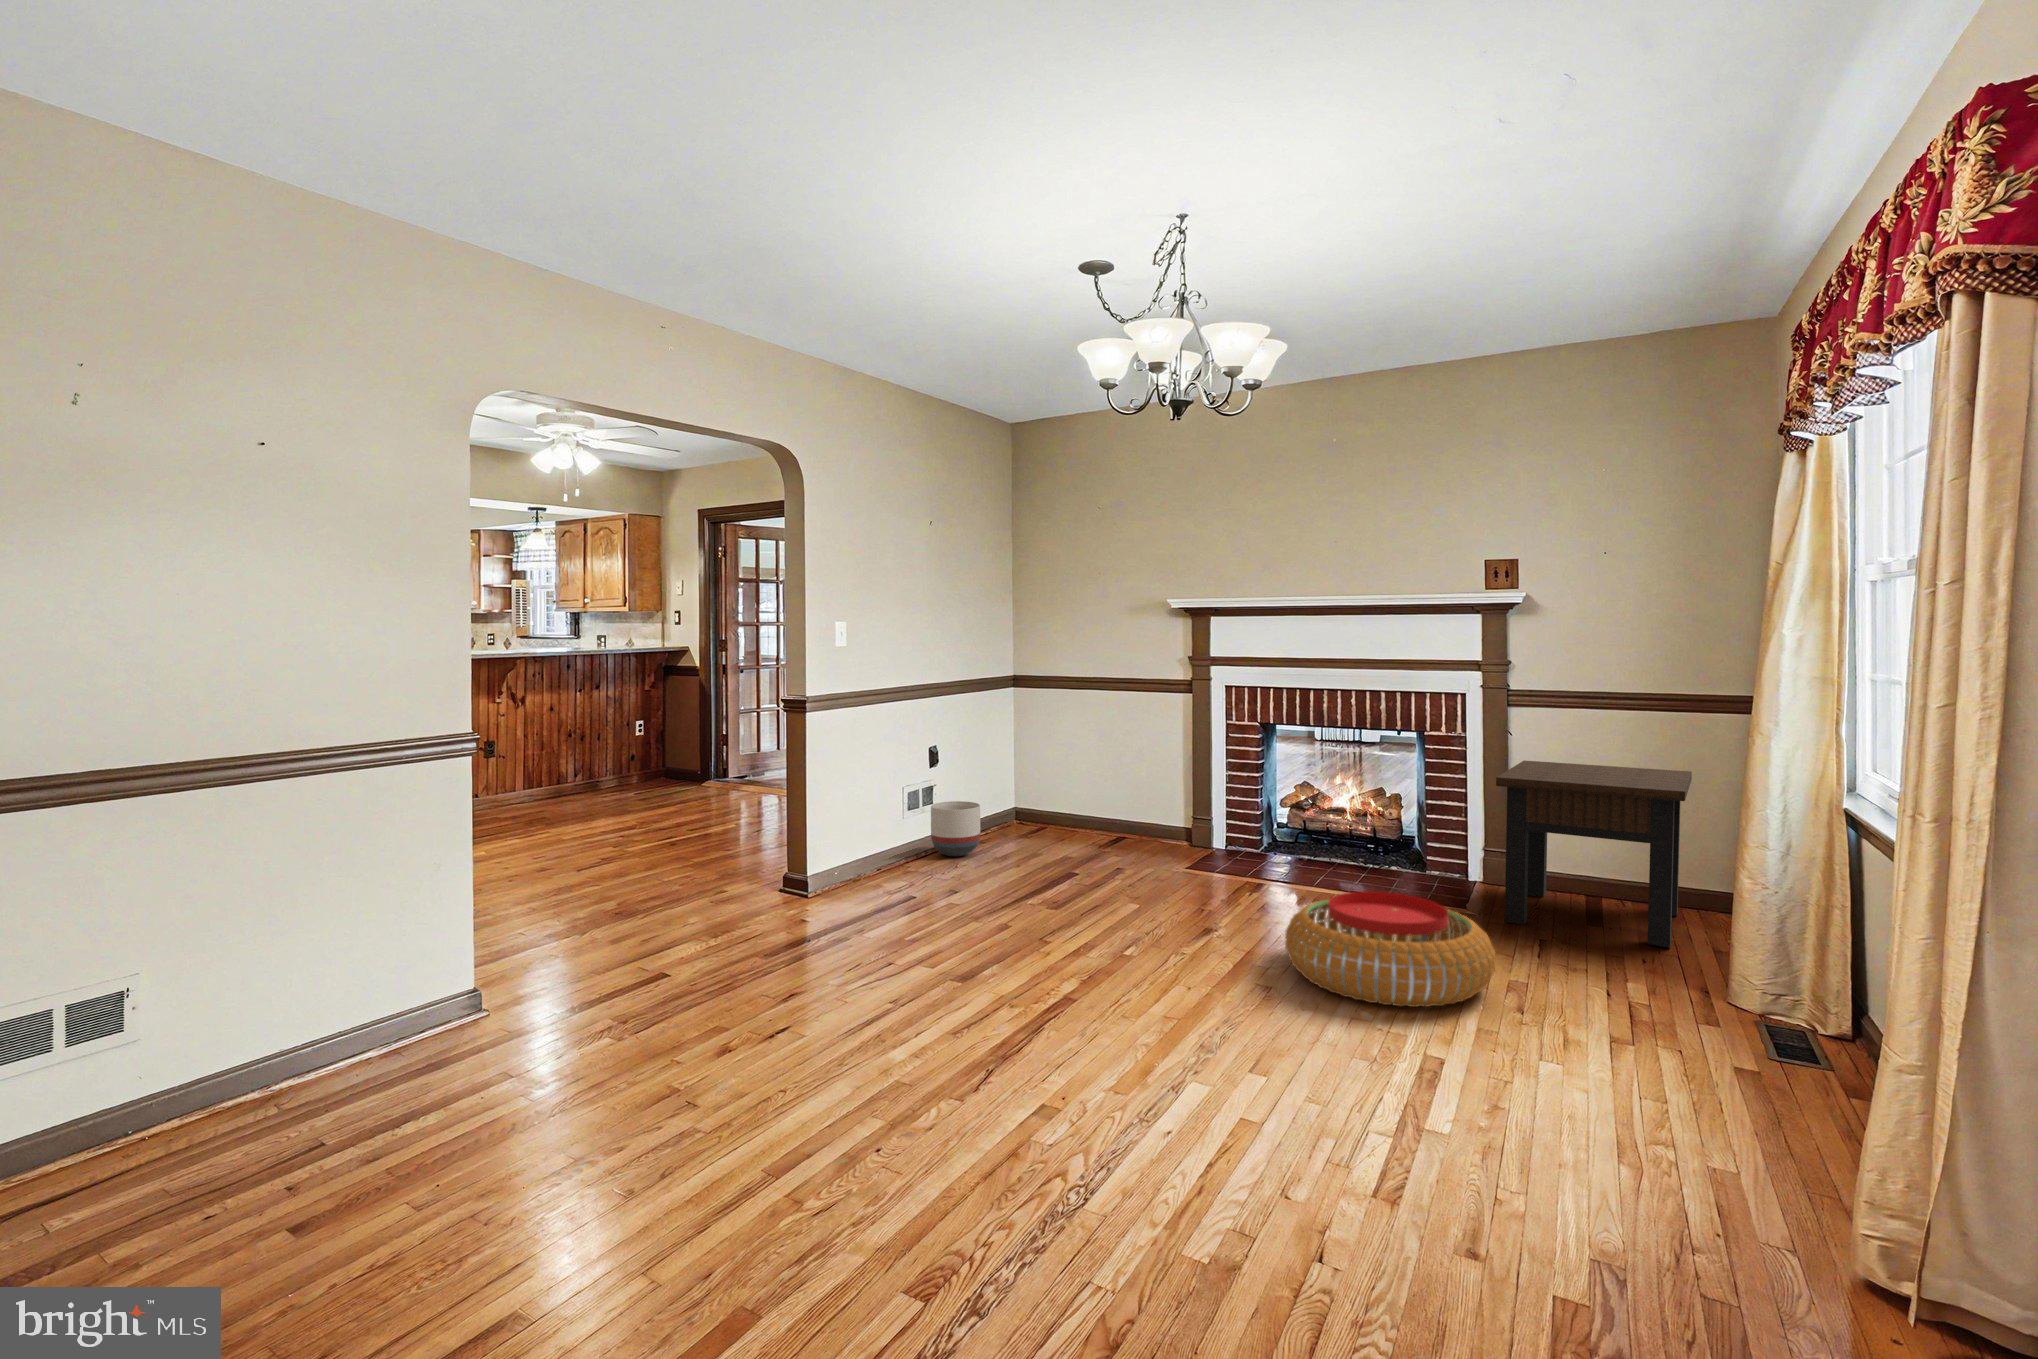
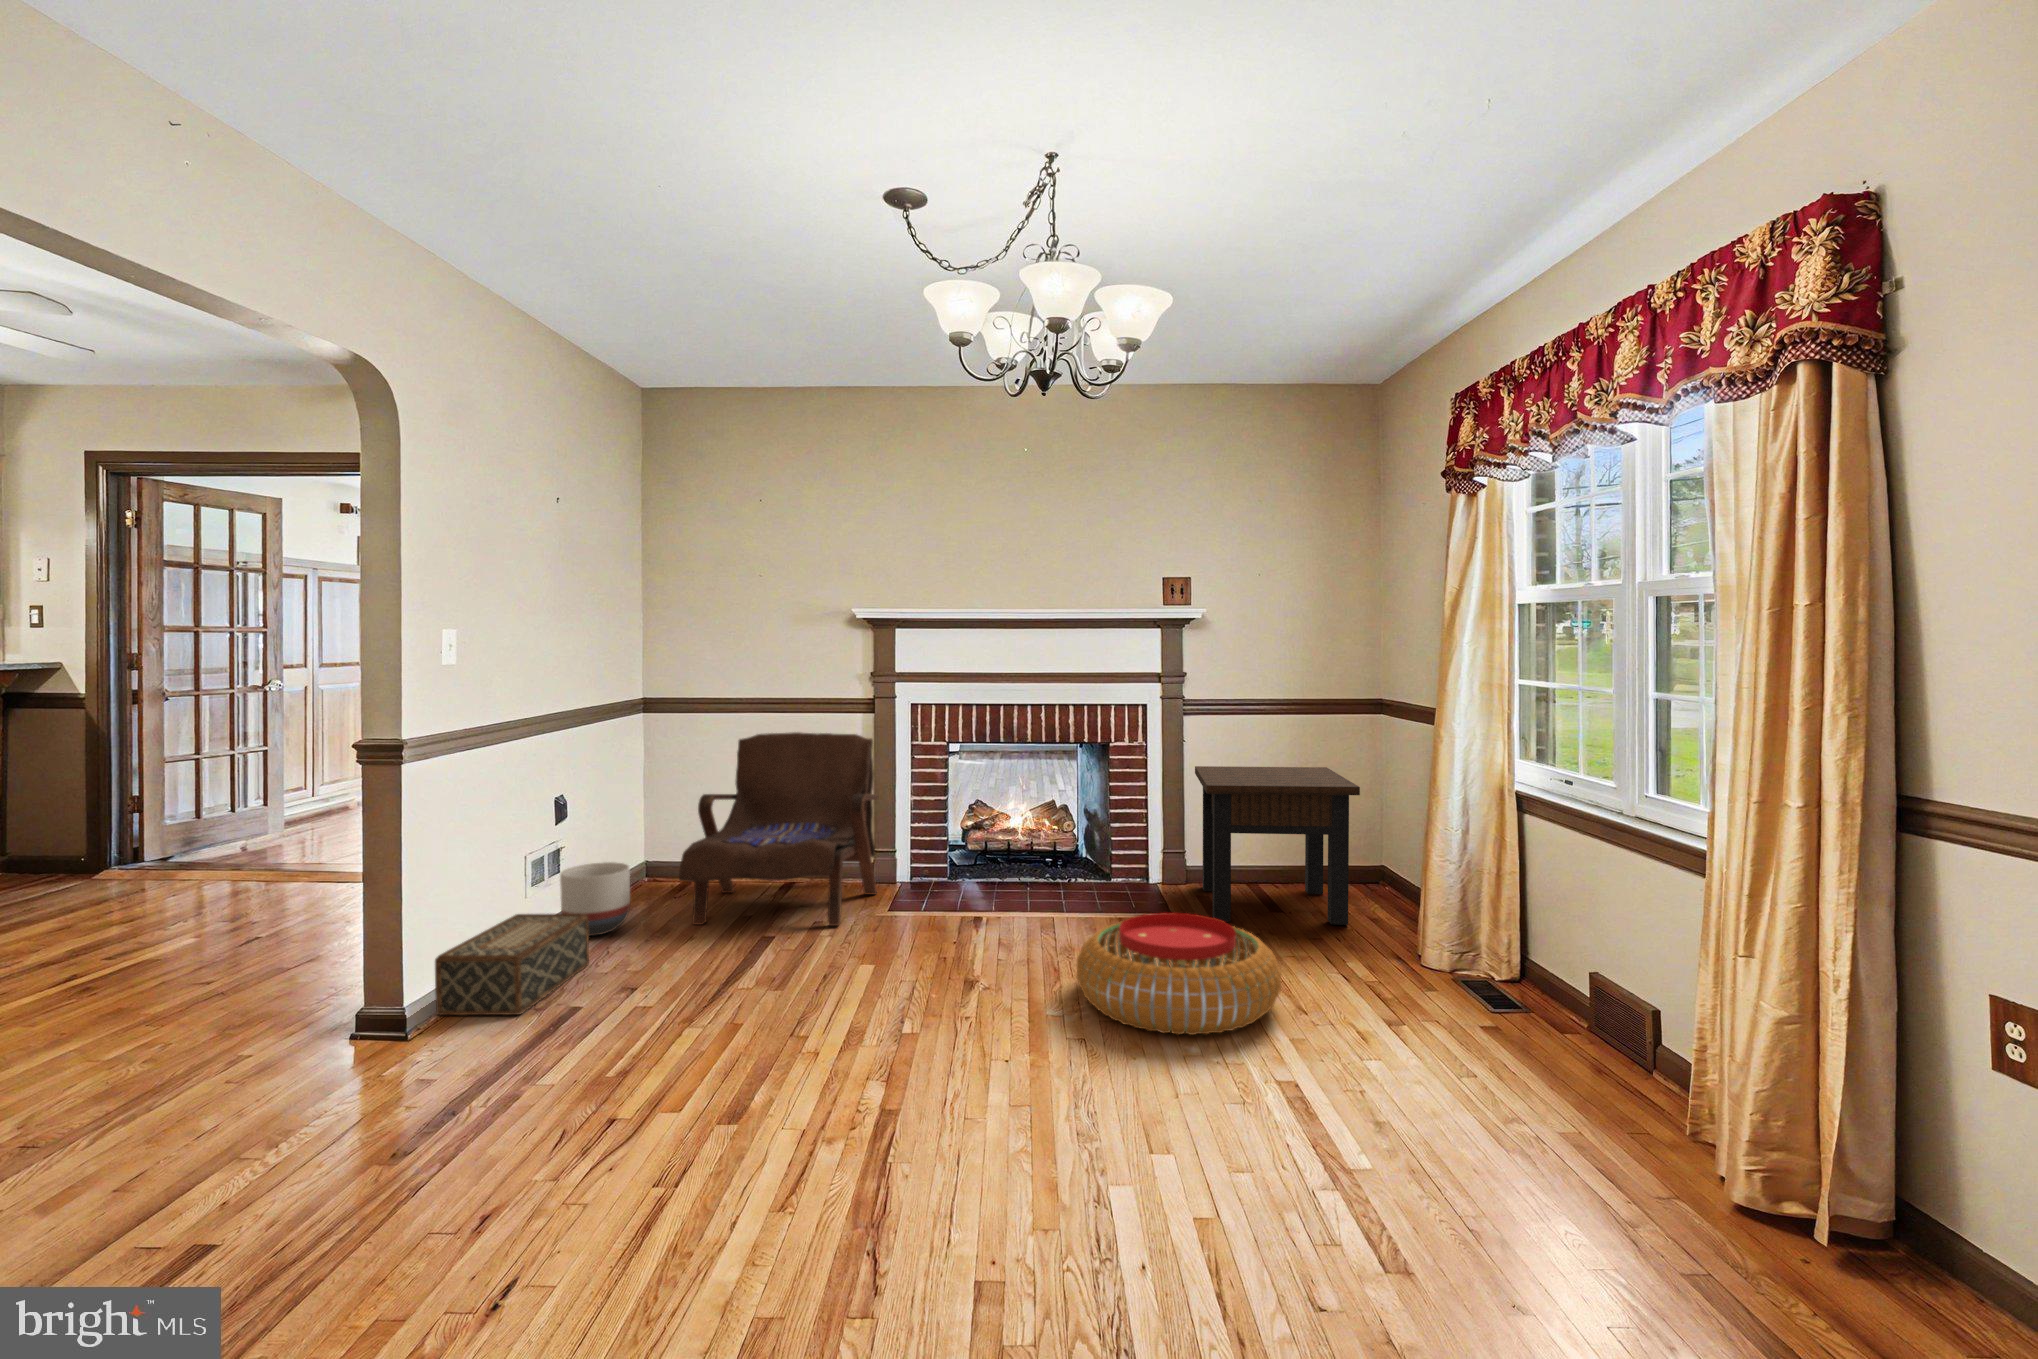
armchair: none [1012,707,1194,874] -> present [679,732,879,926]
woven basket: none [827,830,937,897] -> present [435,913,589,1015]

